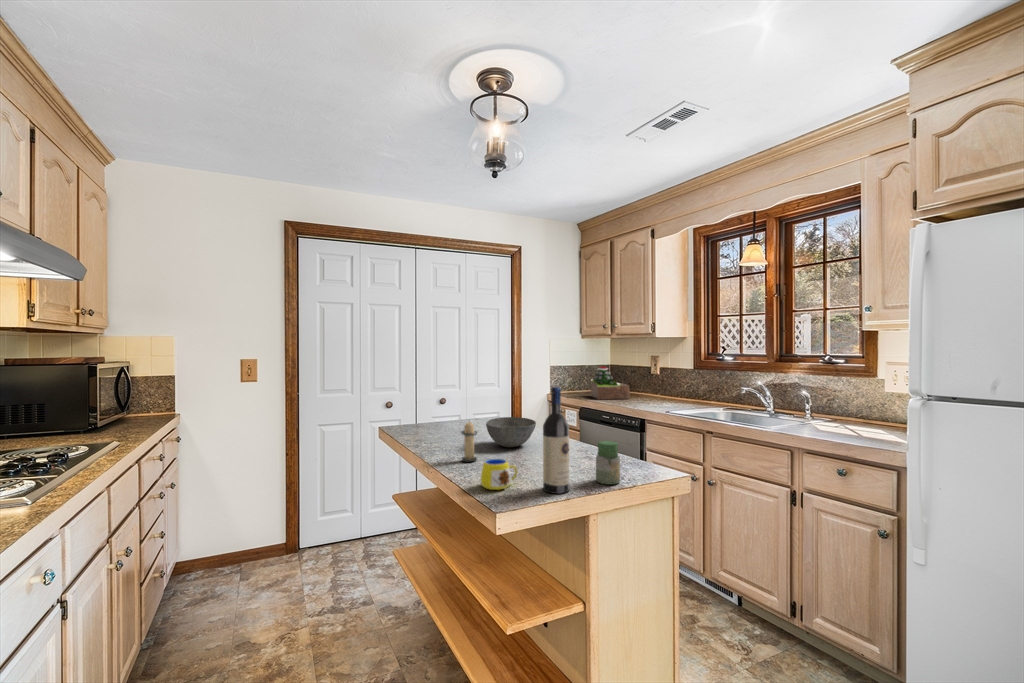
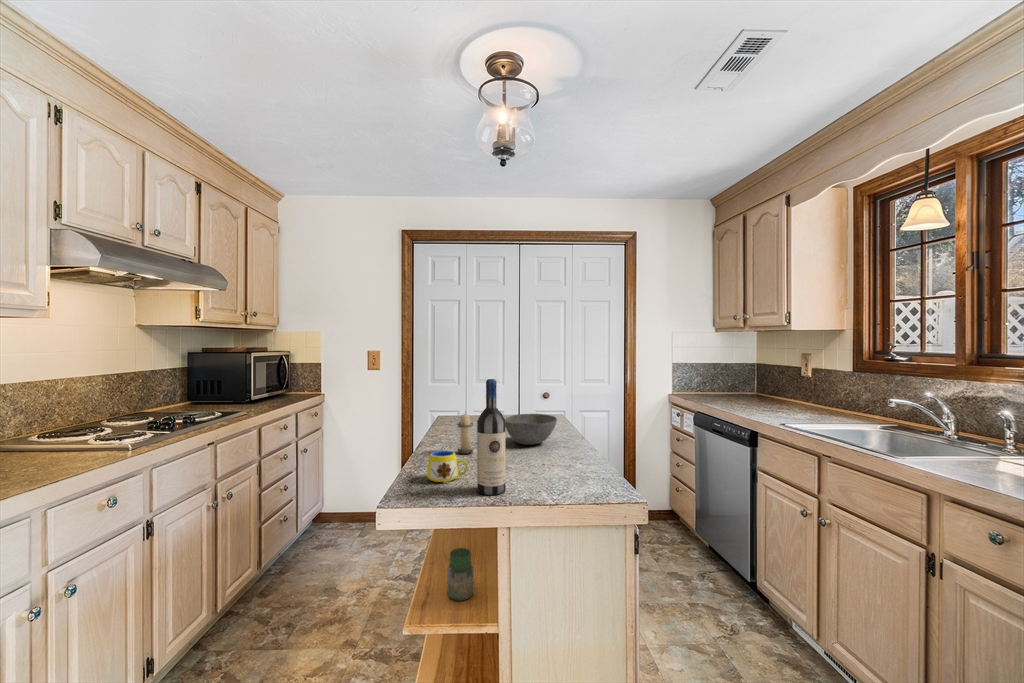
succulent plant: present [591,366,630,399] -> none [712,366,759,406]
jar: present [596,441,620,485] -> present [448,548,473,601]

